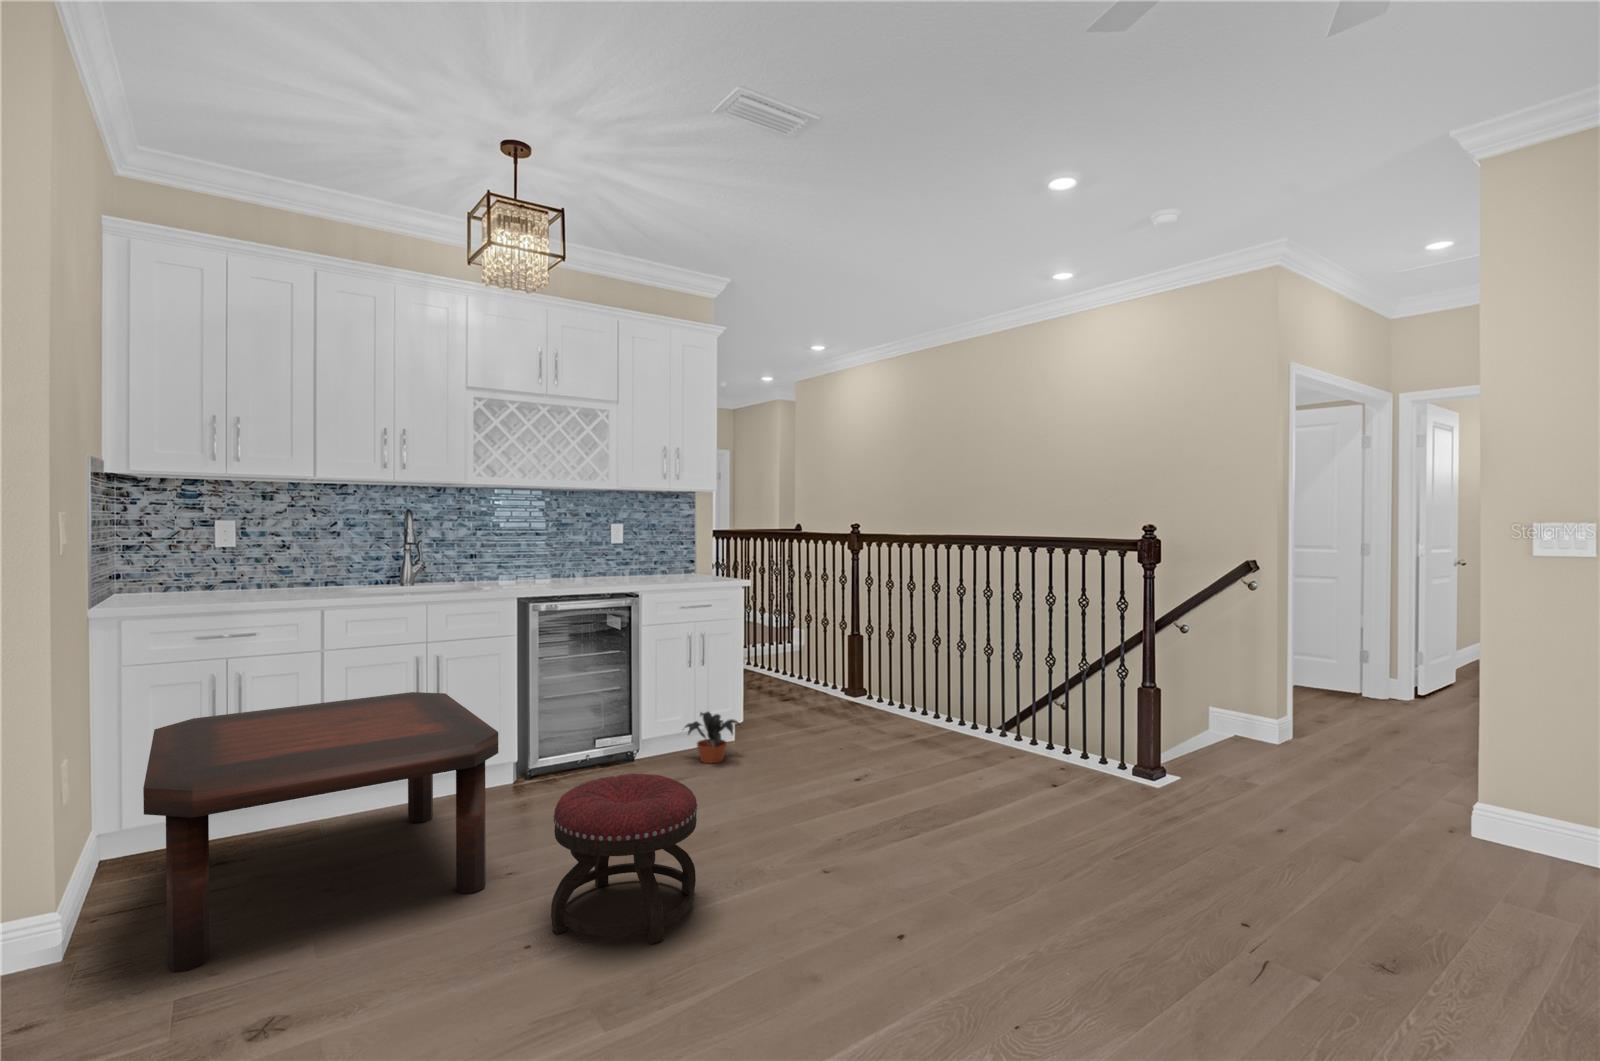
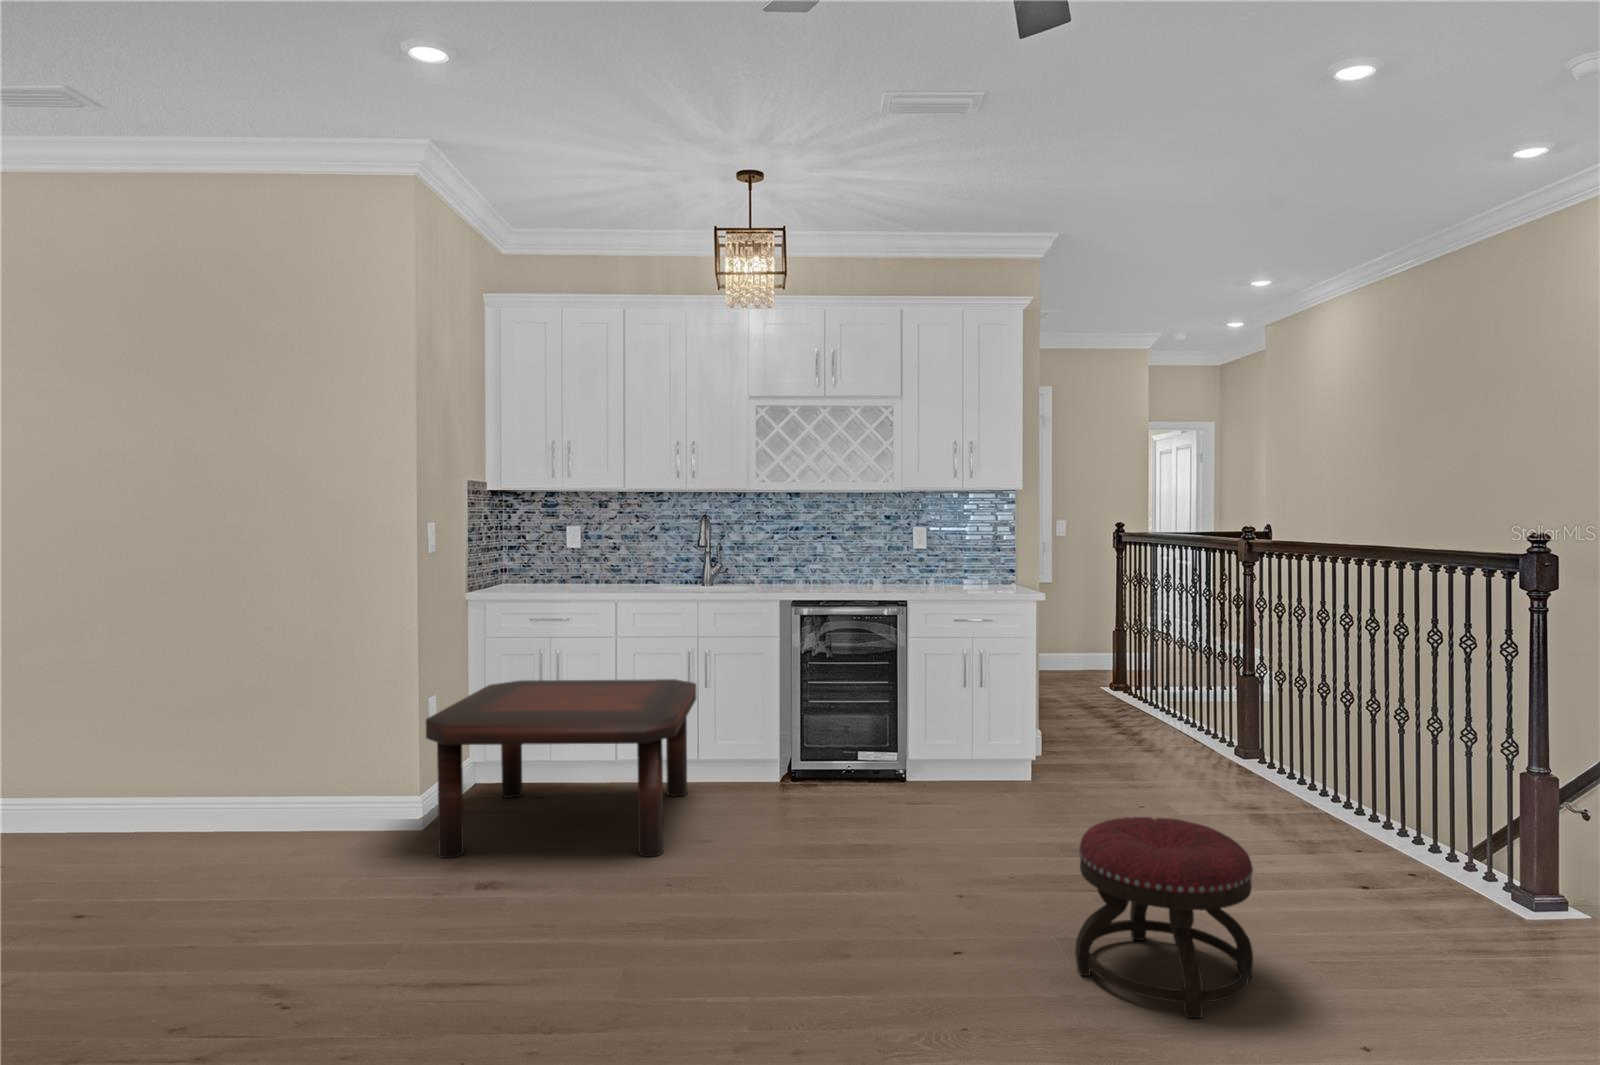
potted plant: present [685,712,740,763] -> none [945,739,1014,798]
ottoman: present [551,774,698,944] -> present [1075,817,1253,1018]

